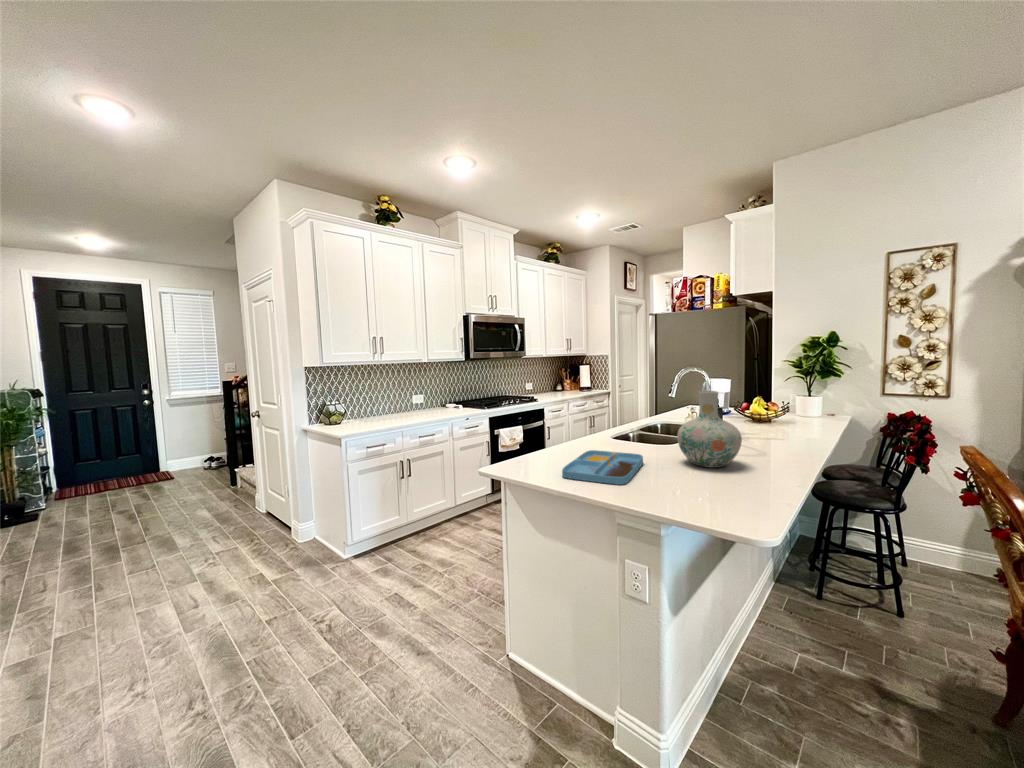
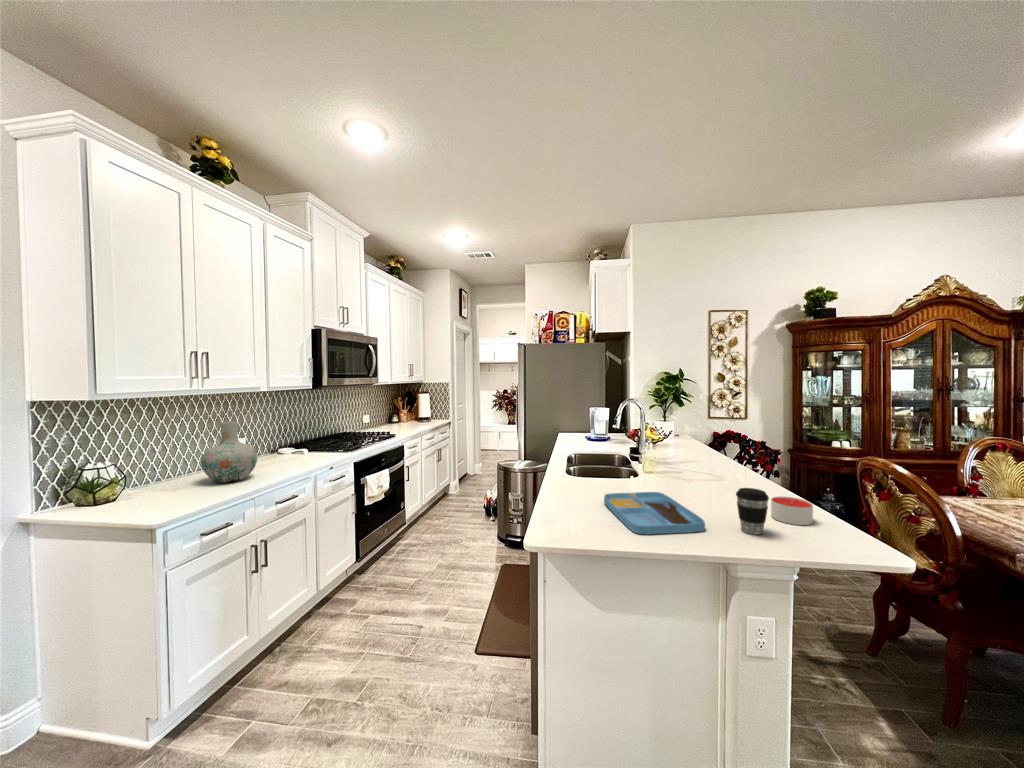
vase: present [677,391,742,468] -> present [201,421,258,483]
coffee cup: none [651,451,680,495] -> present [736,488,769,535]
candle: none [716,469,758,499] -> present [771,497,813,525]

